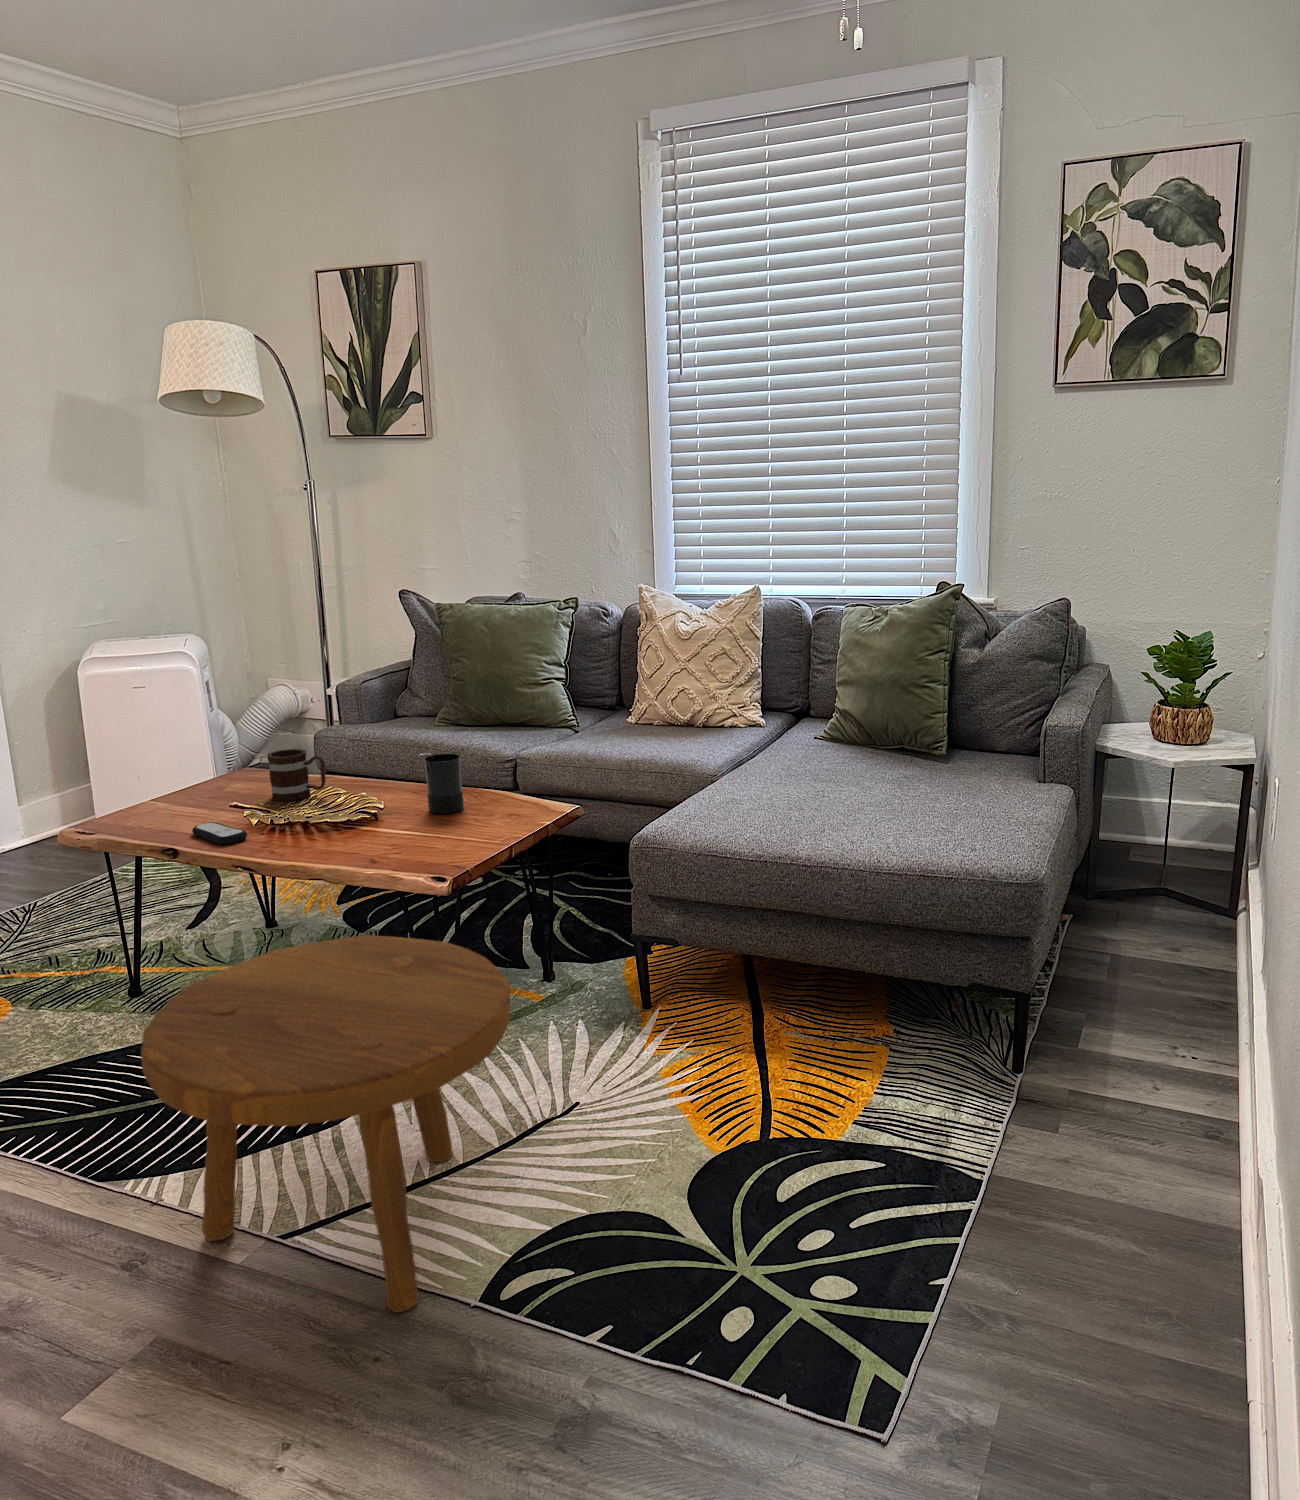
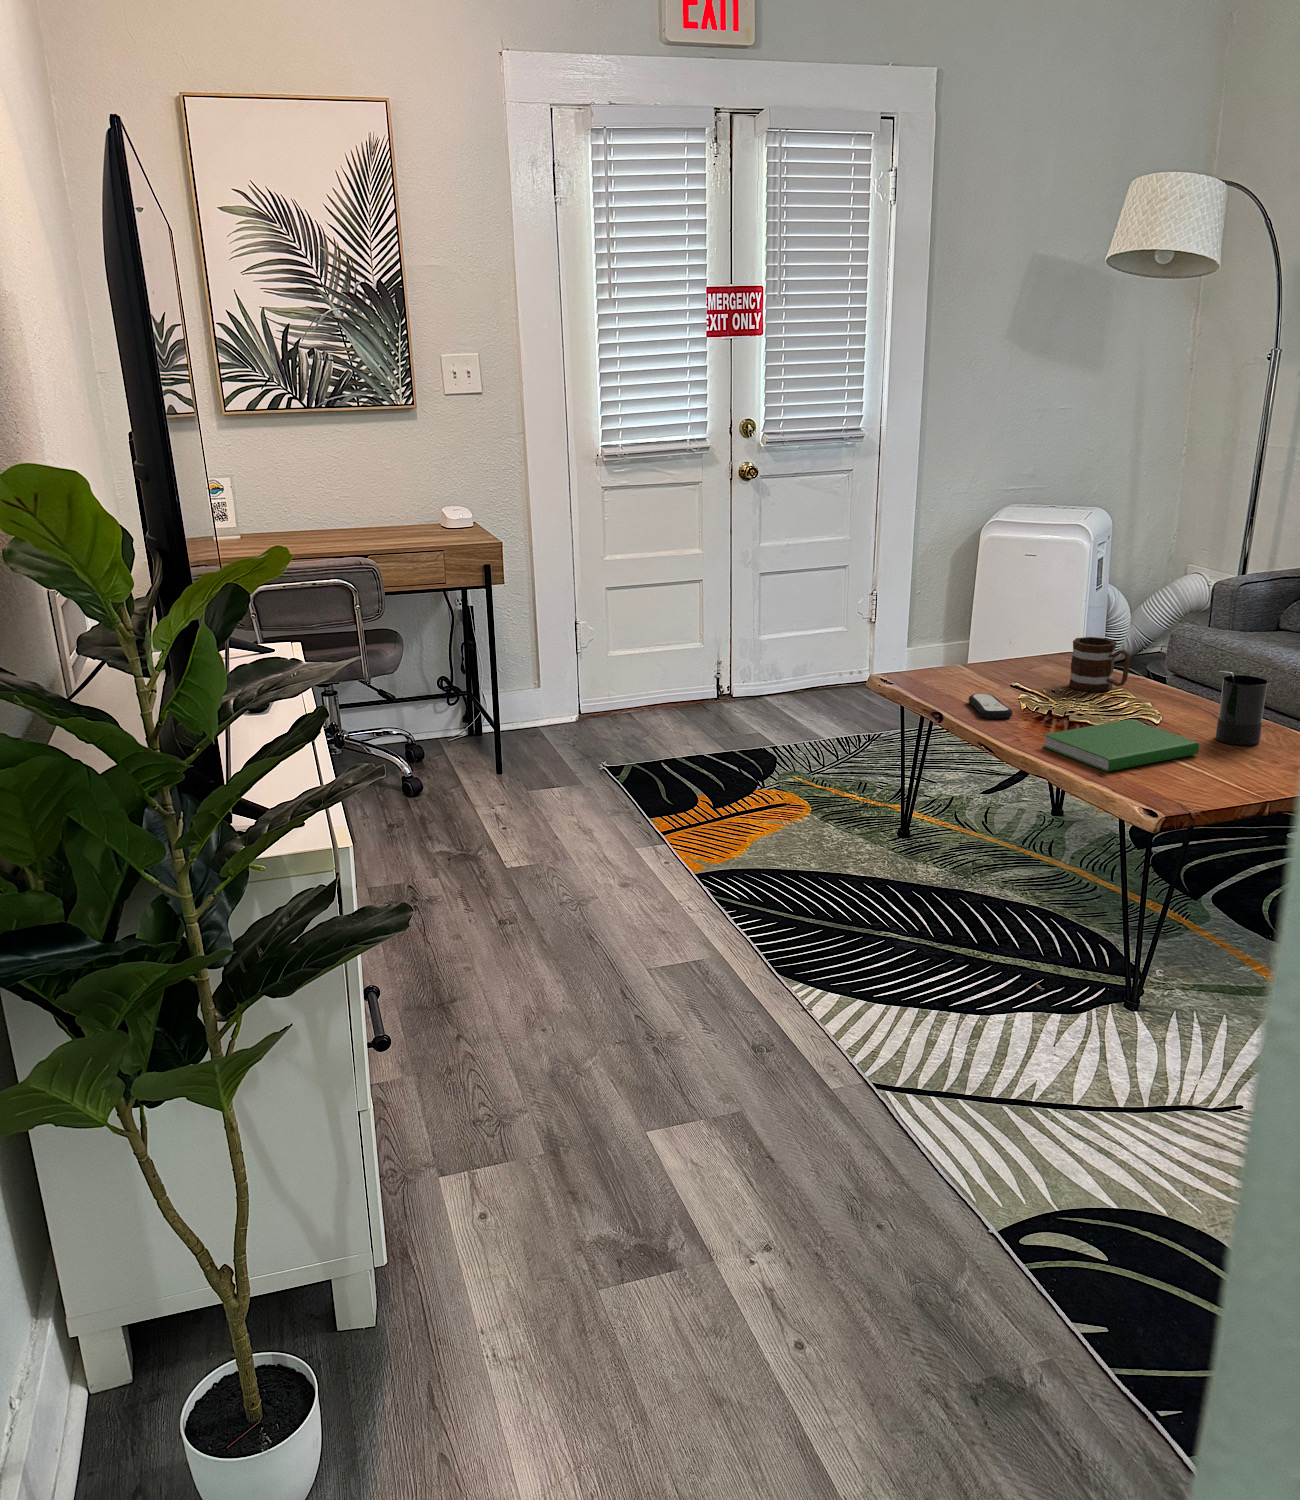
hardcover book: none [298,813,430,861] -> present [1042,719,1199,772]
footstool: present [141,935,510,1312] -> none [776,828,1142,1202]

